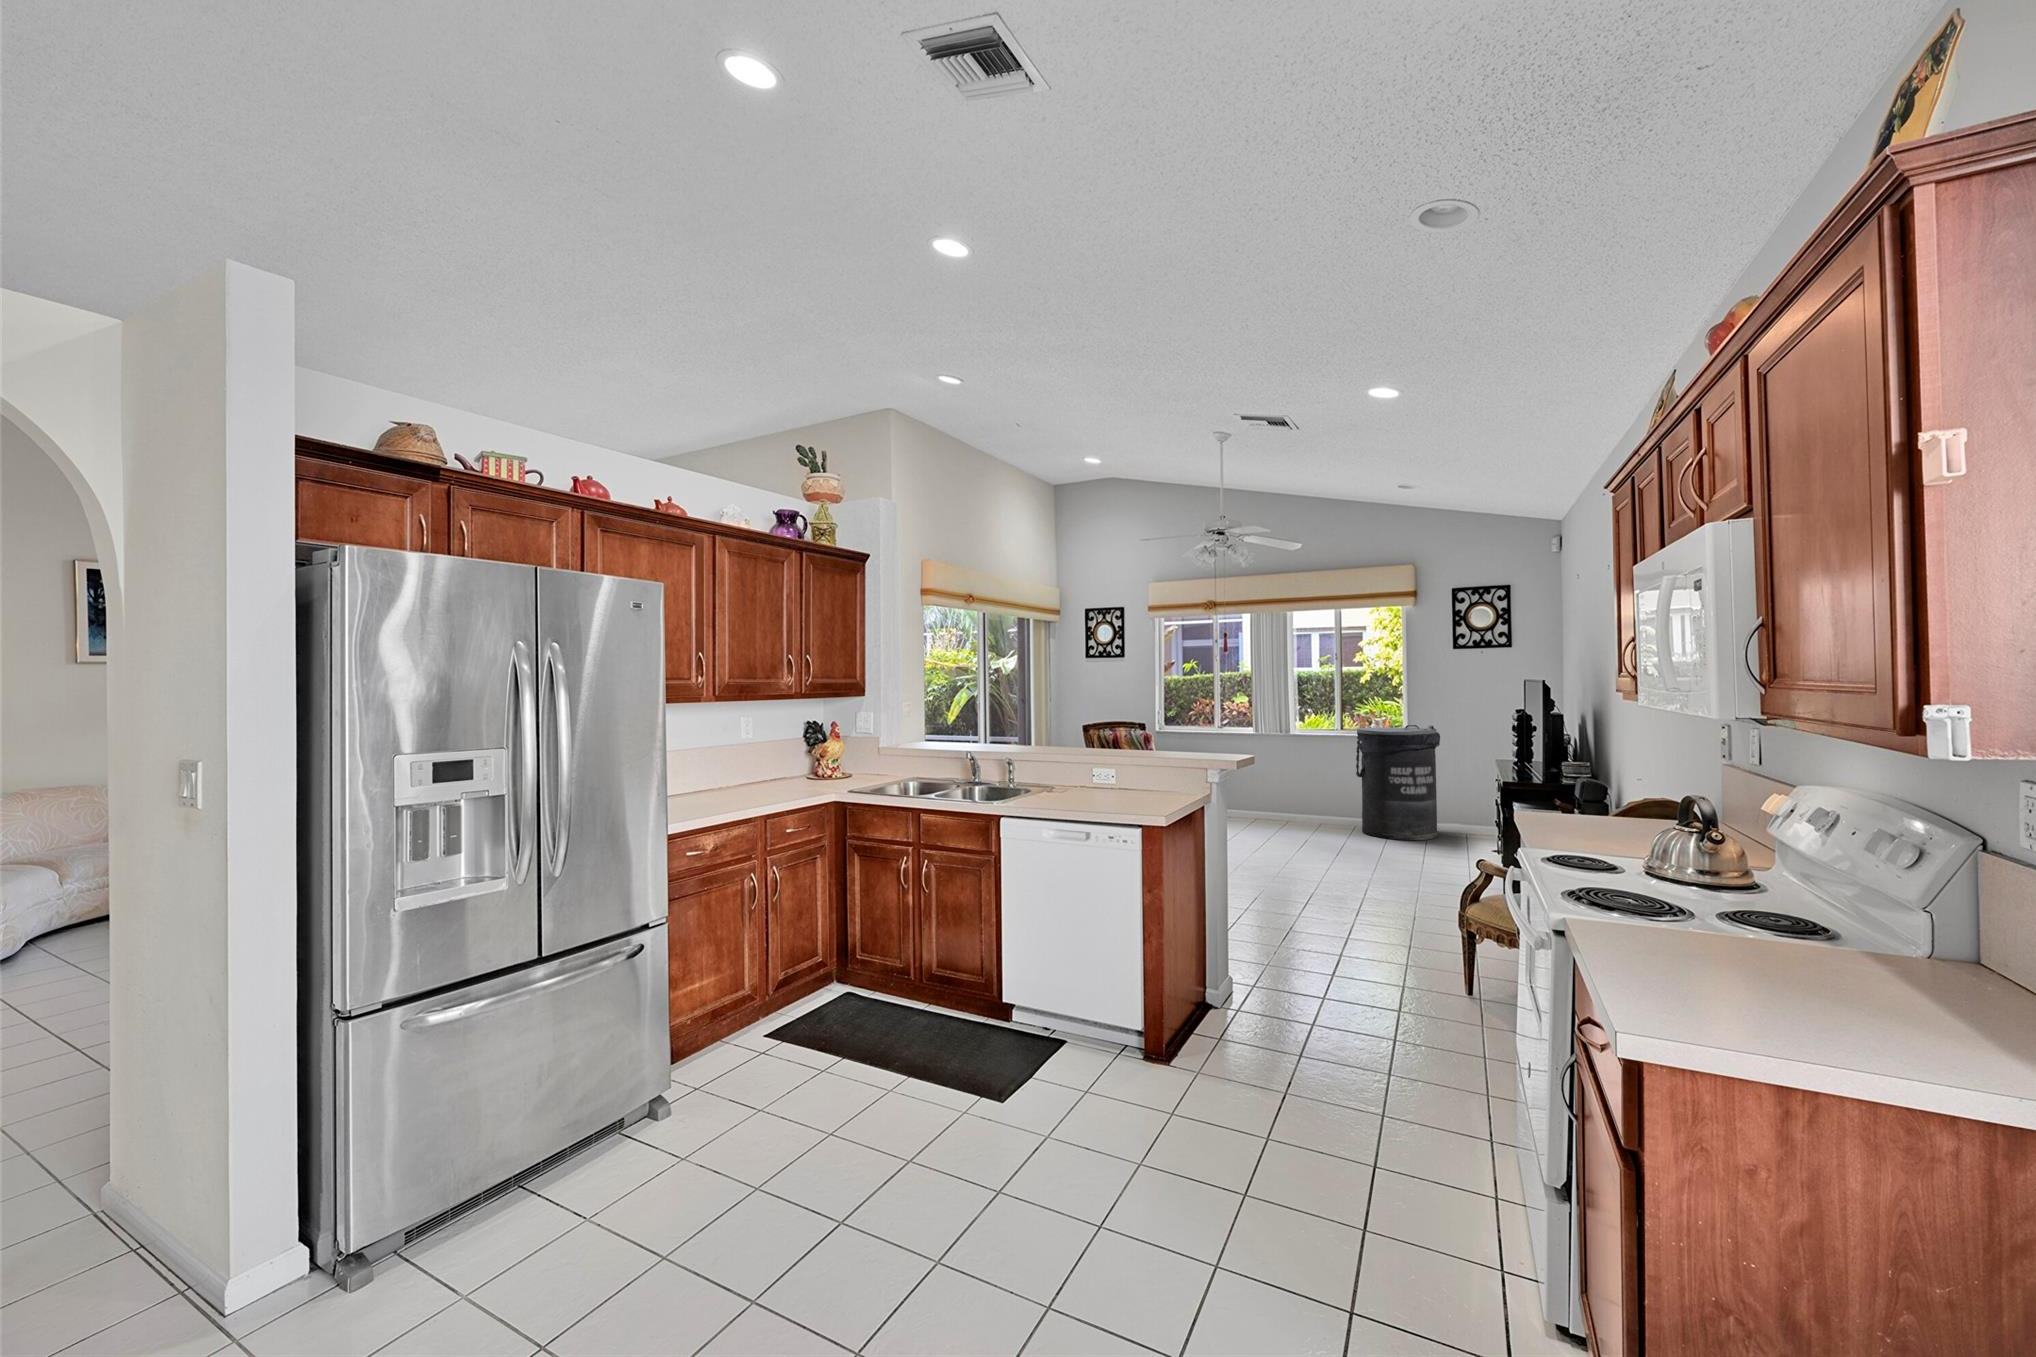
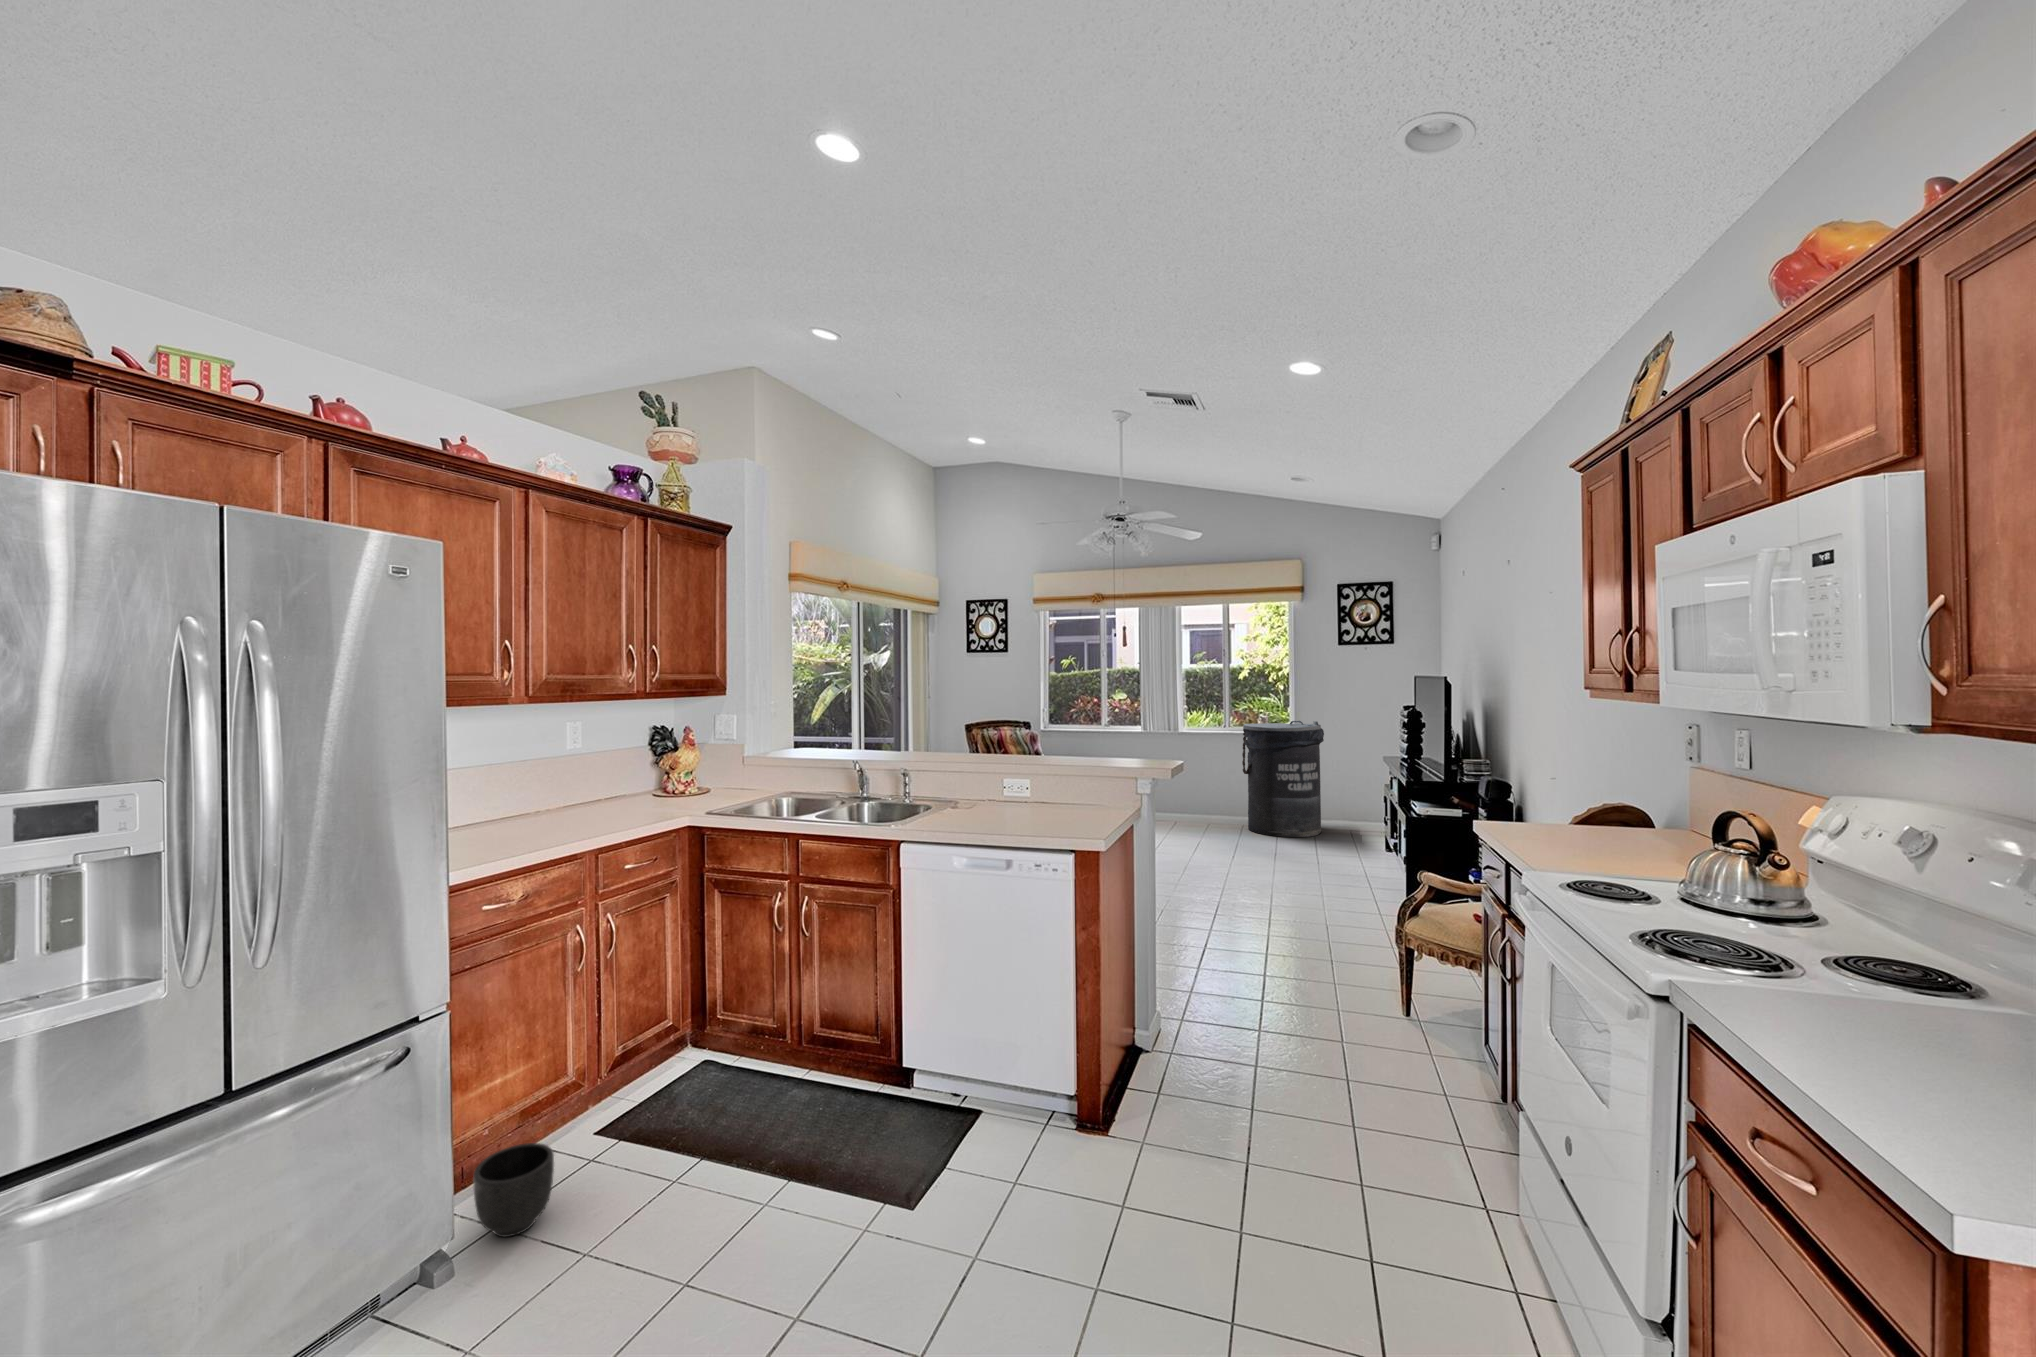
planter: none [685,1029,739,1093] -> present [473,1143,554,1237]

